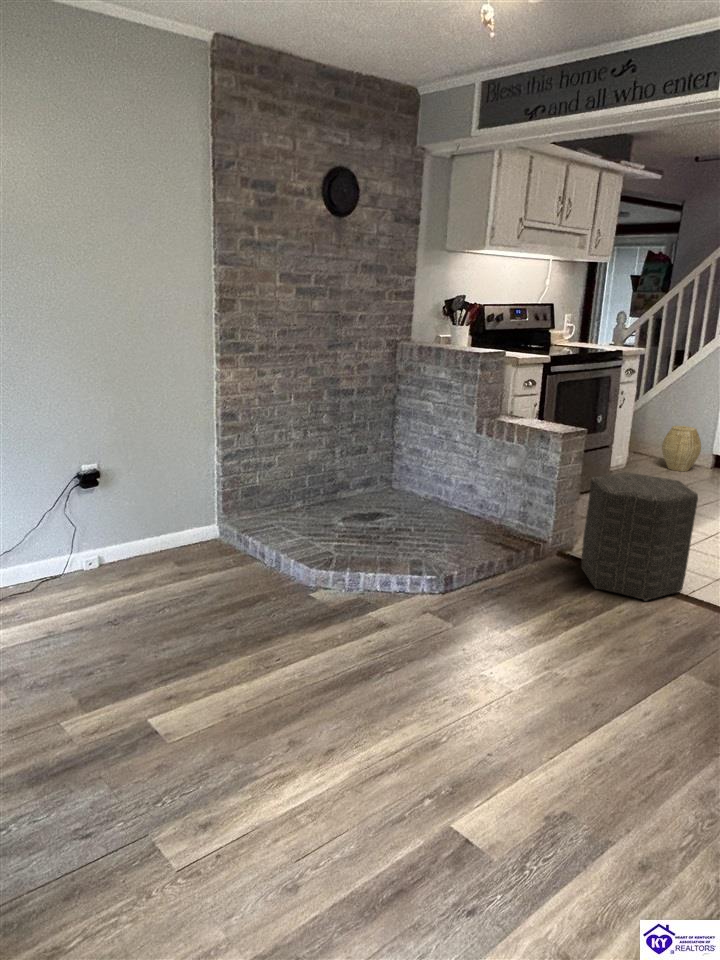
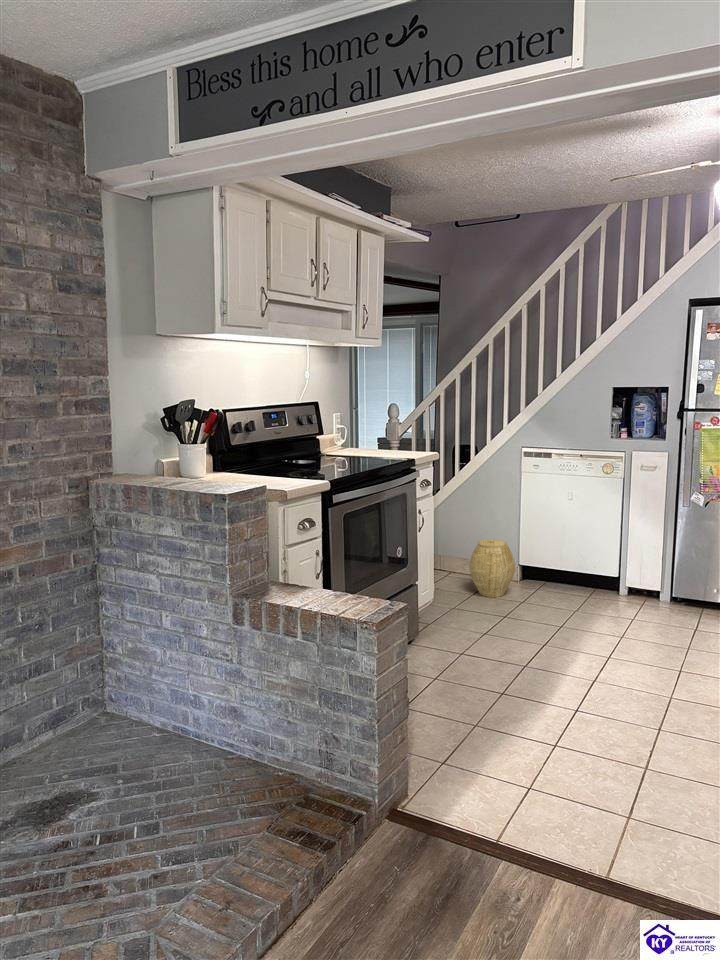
ottoman: present [581,473,698,601] -> none [434,670,608,913]

